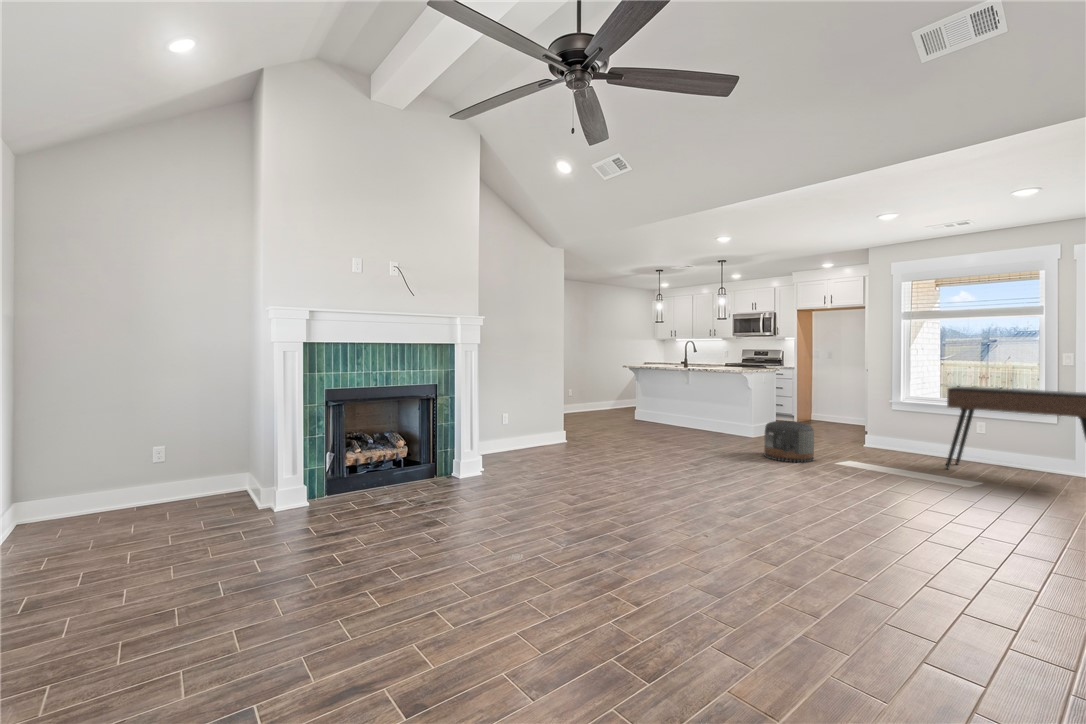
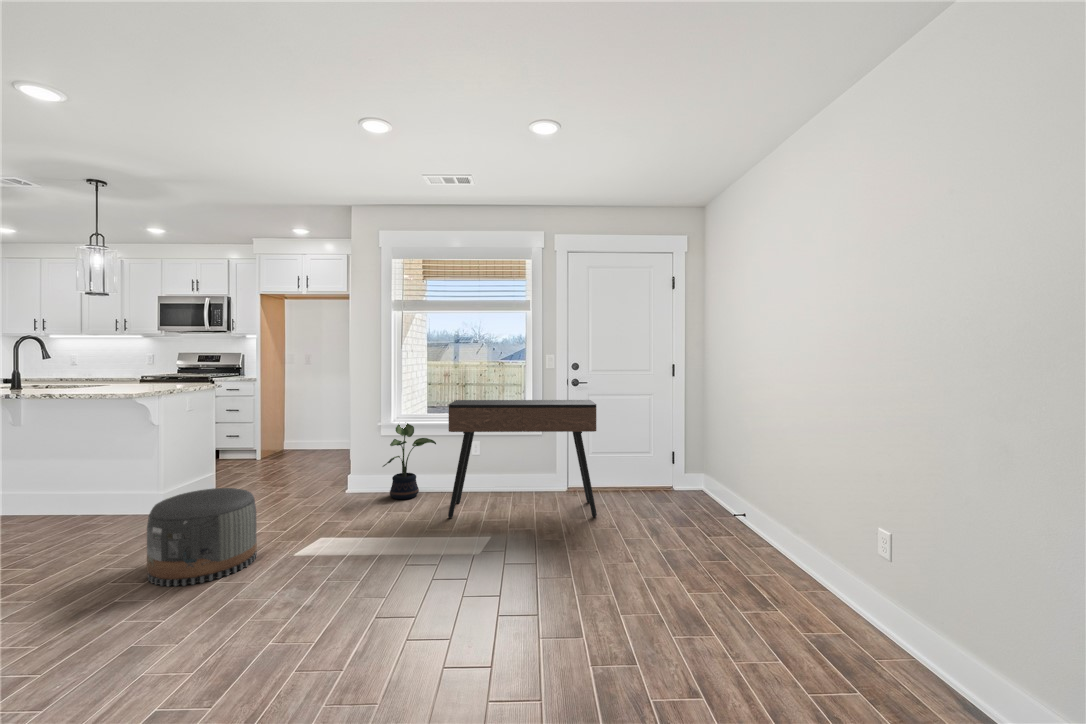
potted plant: none [892,402,939,456] -> present [383,423,436,499]

